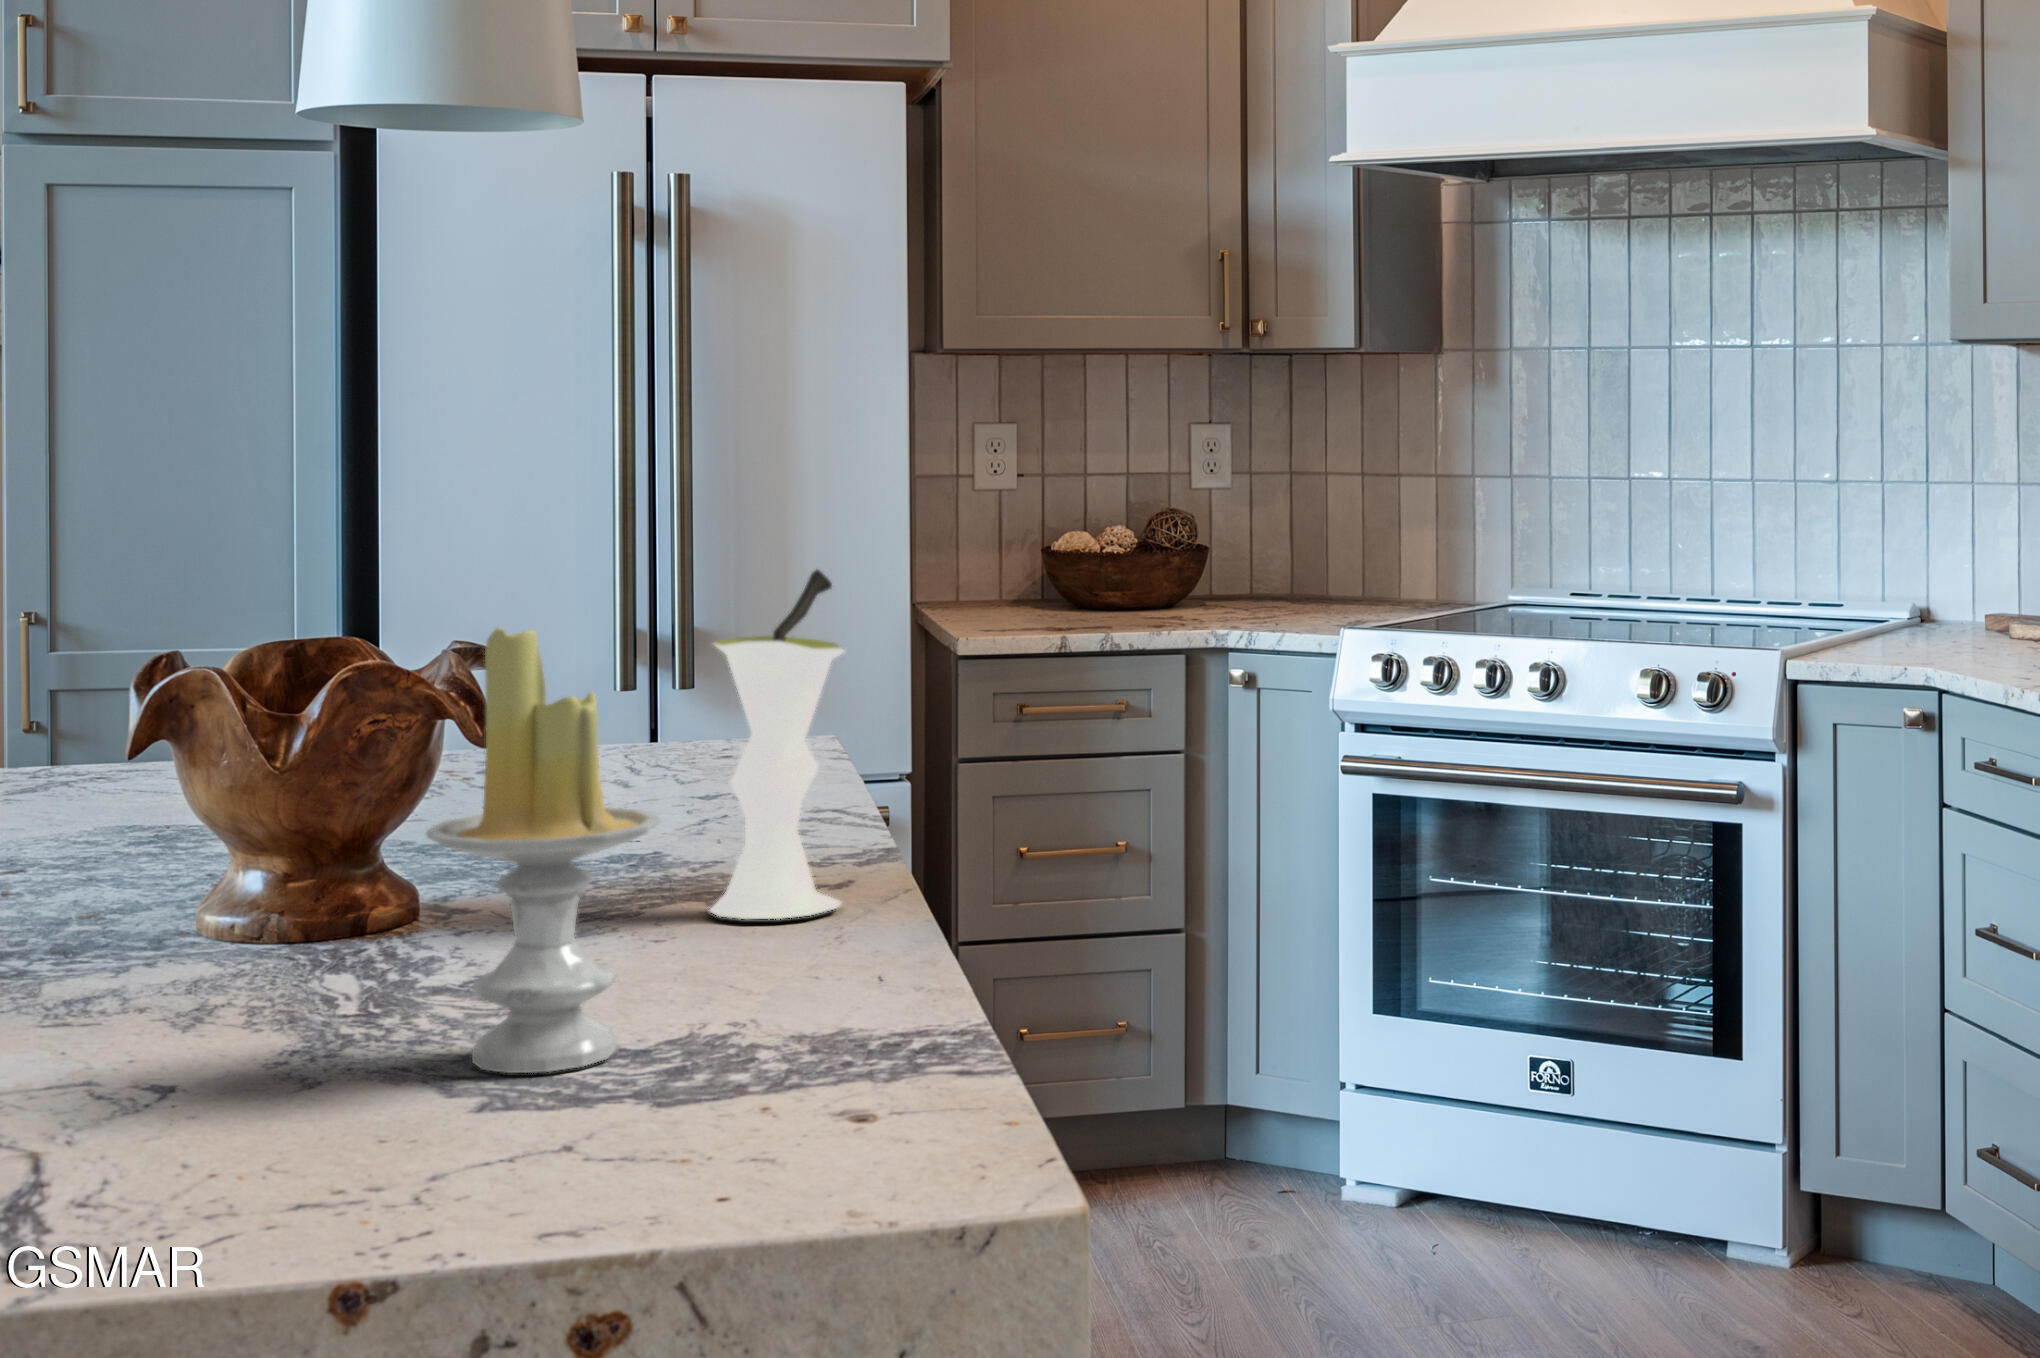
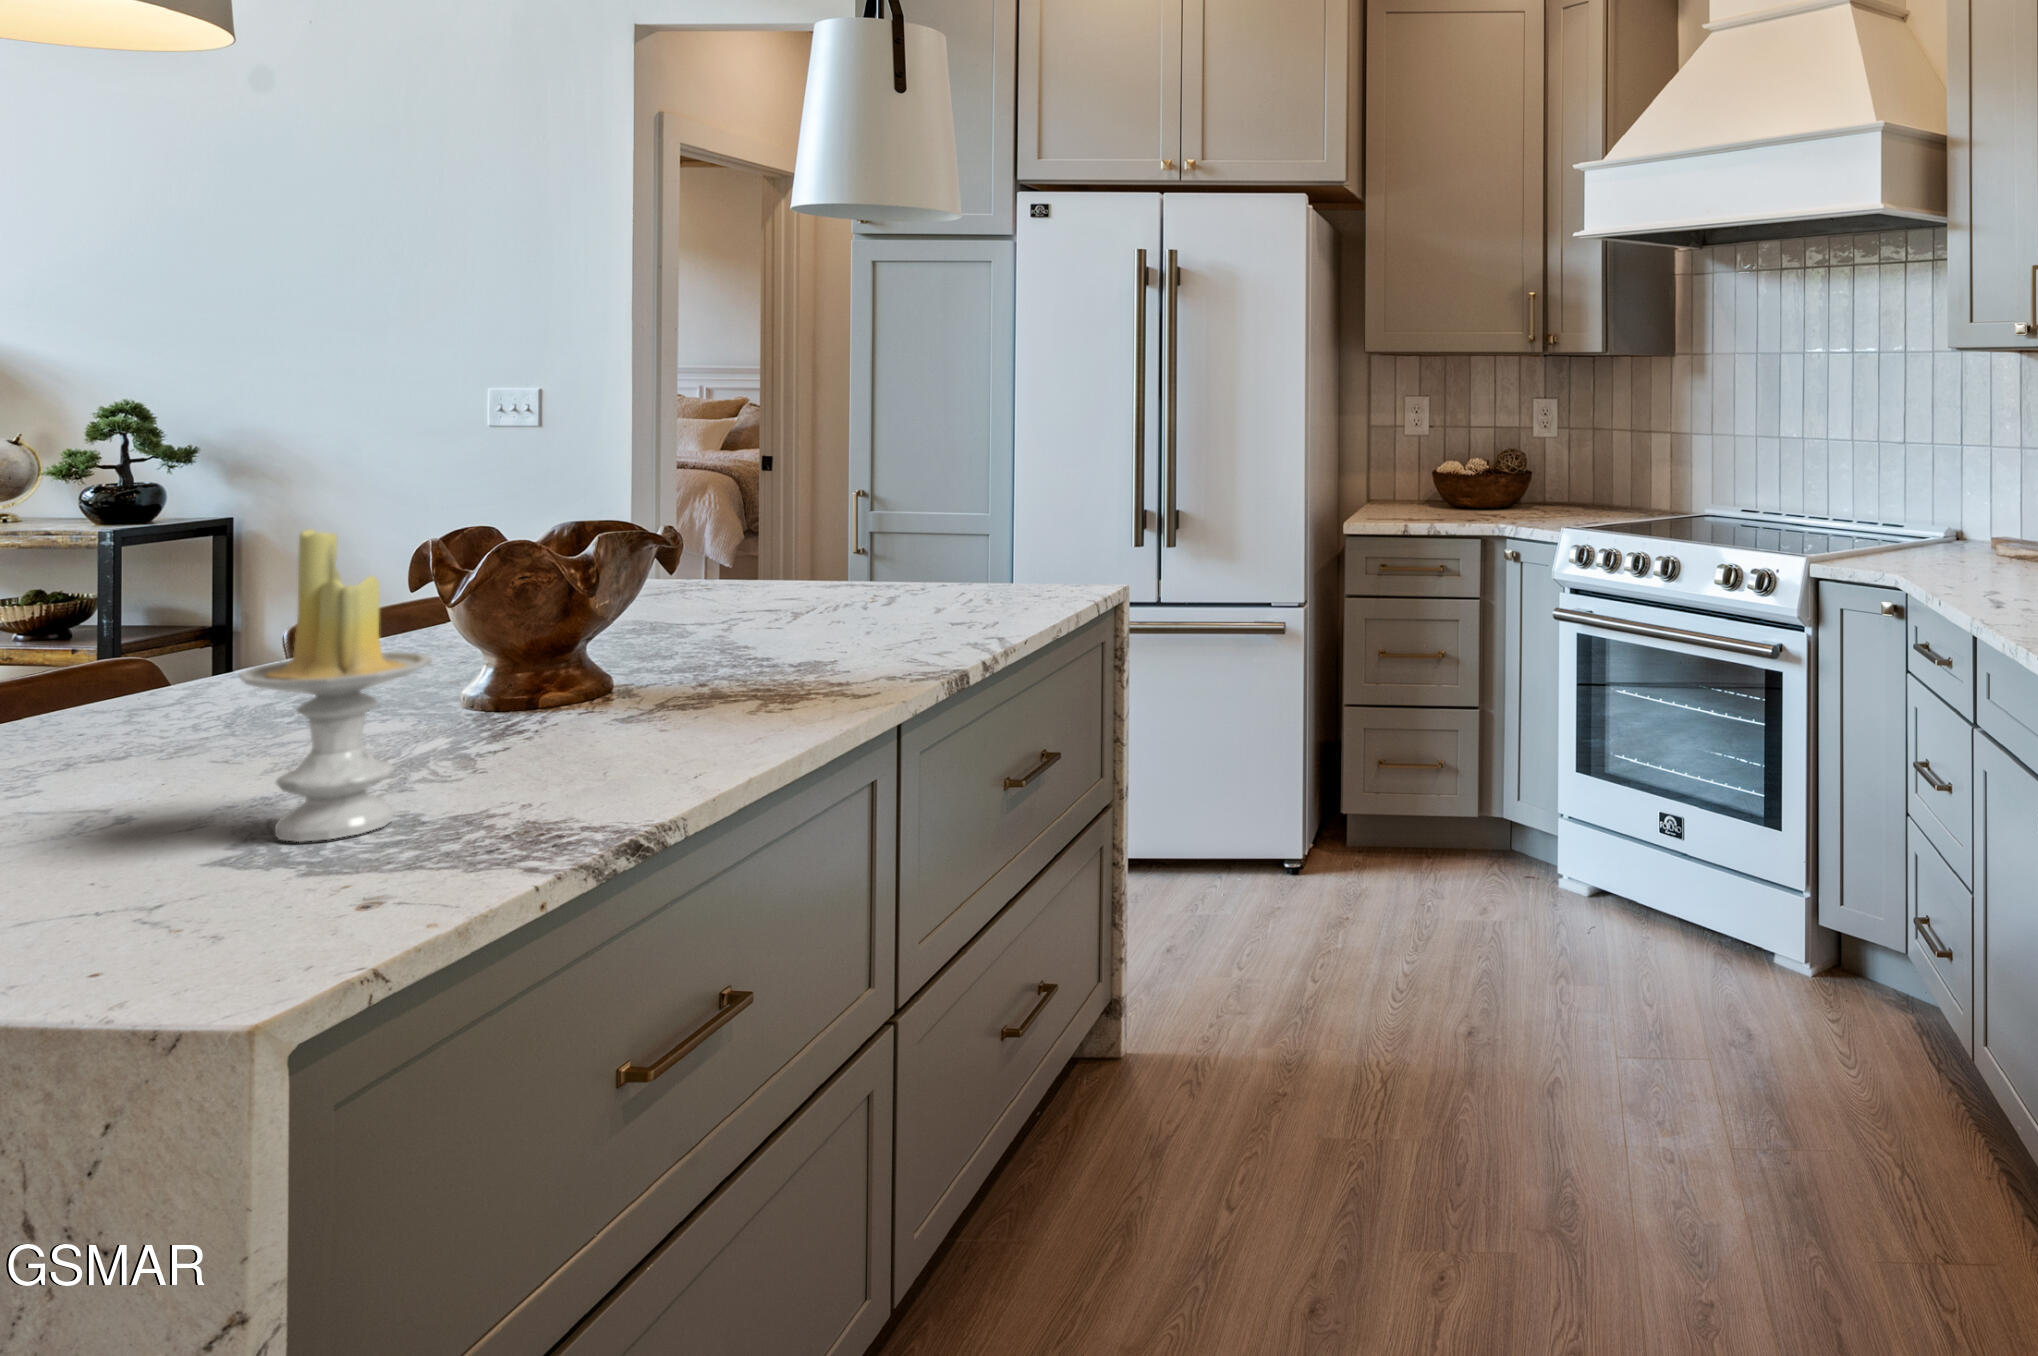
vase: present [710,570,845,919] -> none [713,490,819,724]

